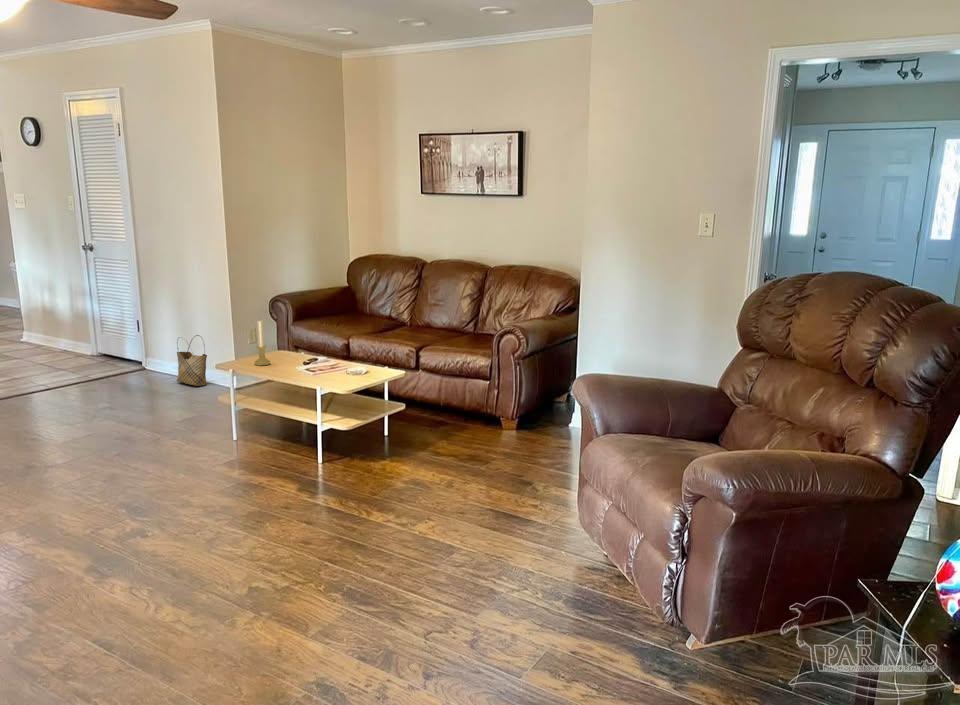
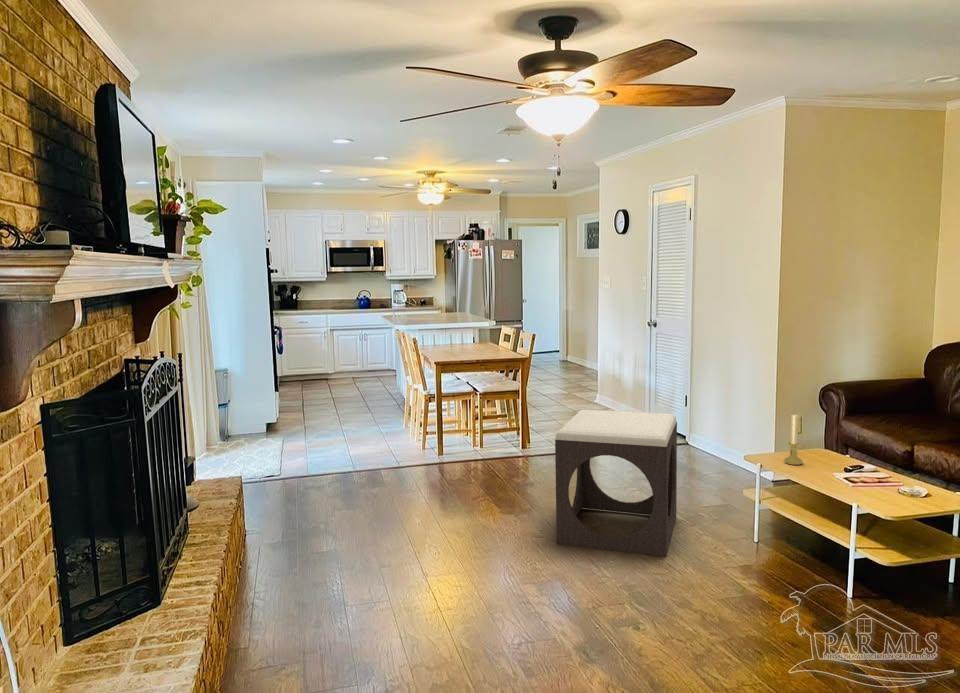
footstool: none [6,334,155,491] -> present [555,410,677,557]
woven basket: present [177,335,207,386] -> none [713,417,745,470]

